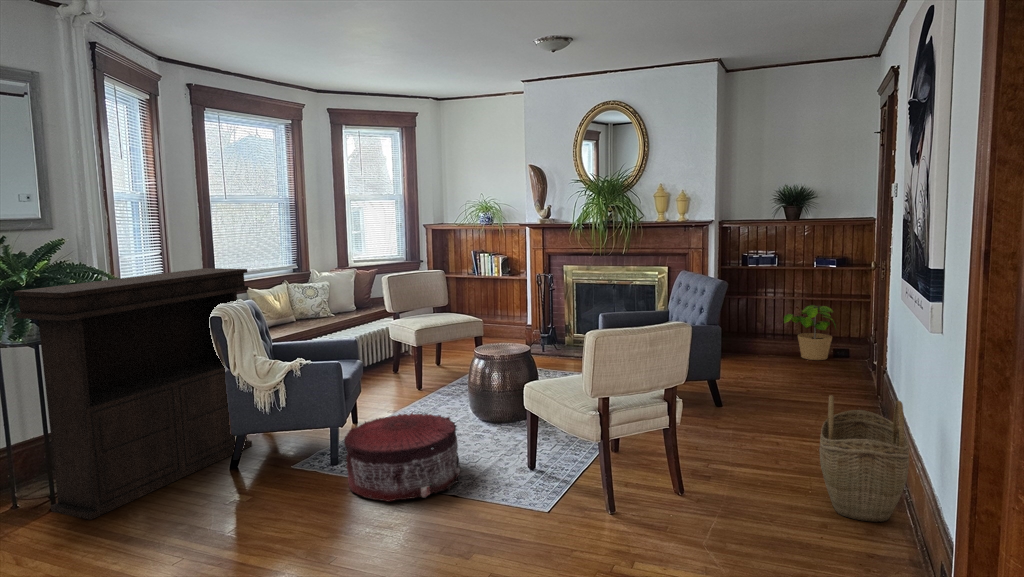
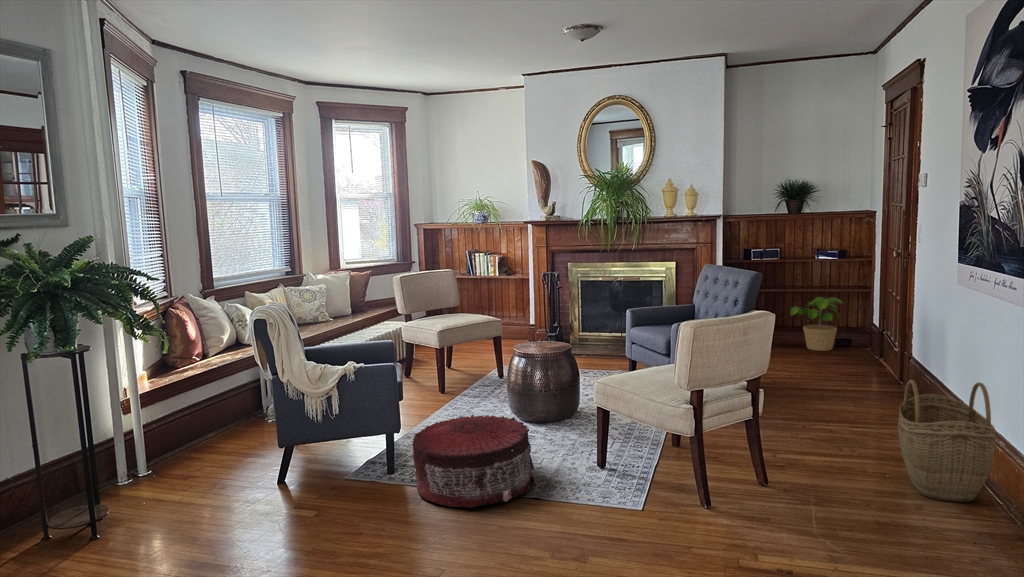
console table: present [14,268,252,520] -> none [55,268,290,545]

